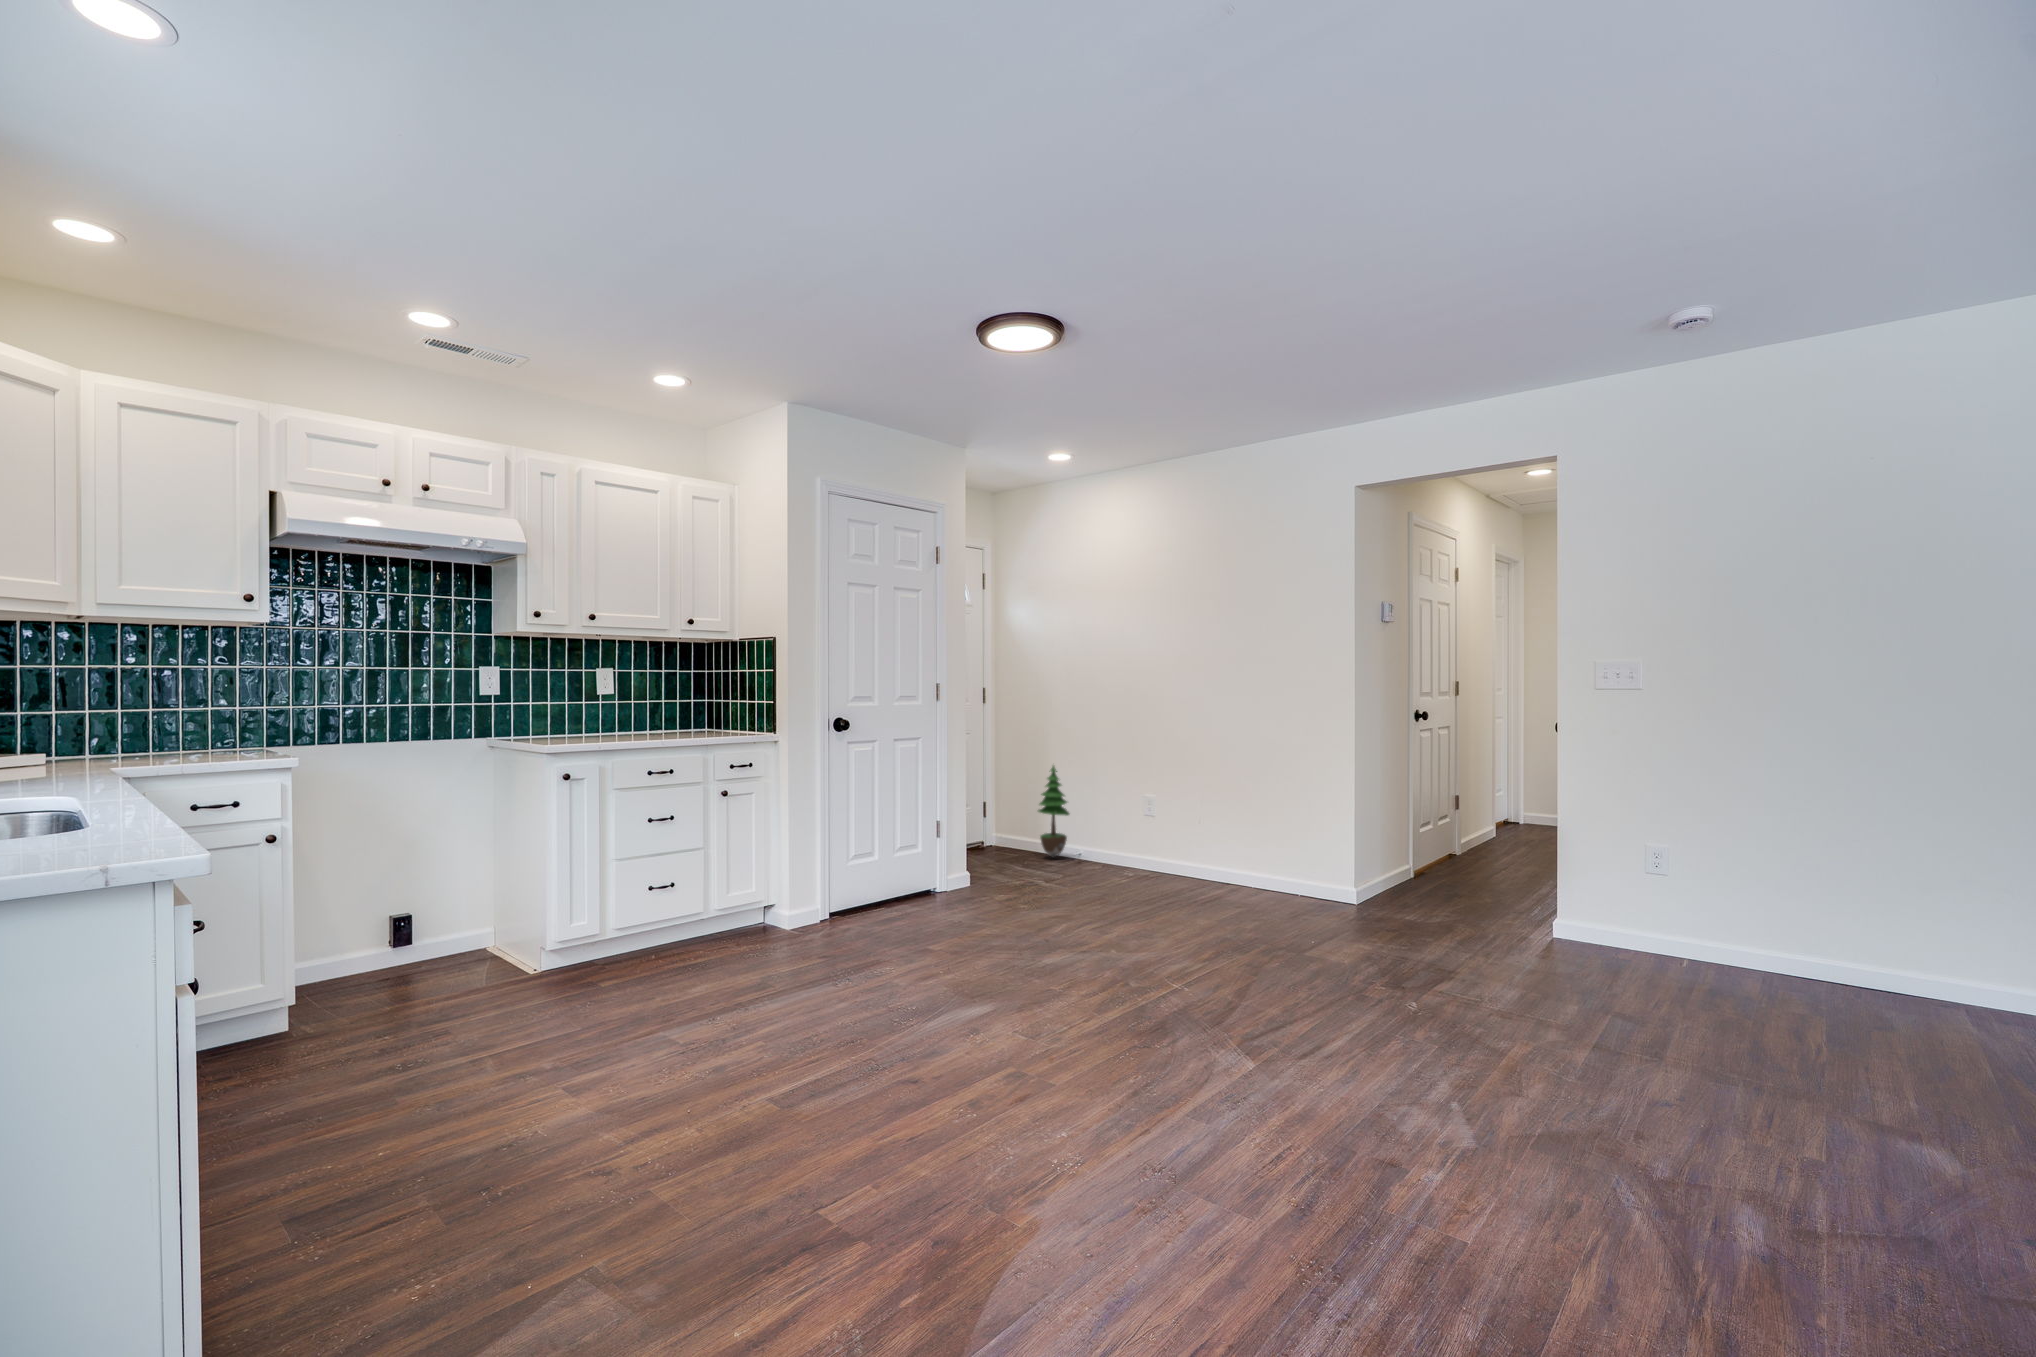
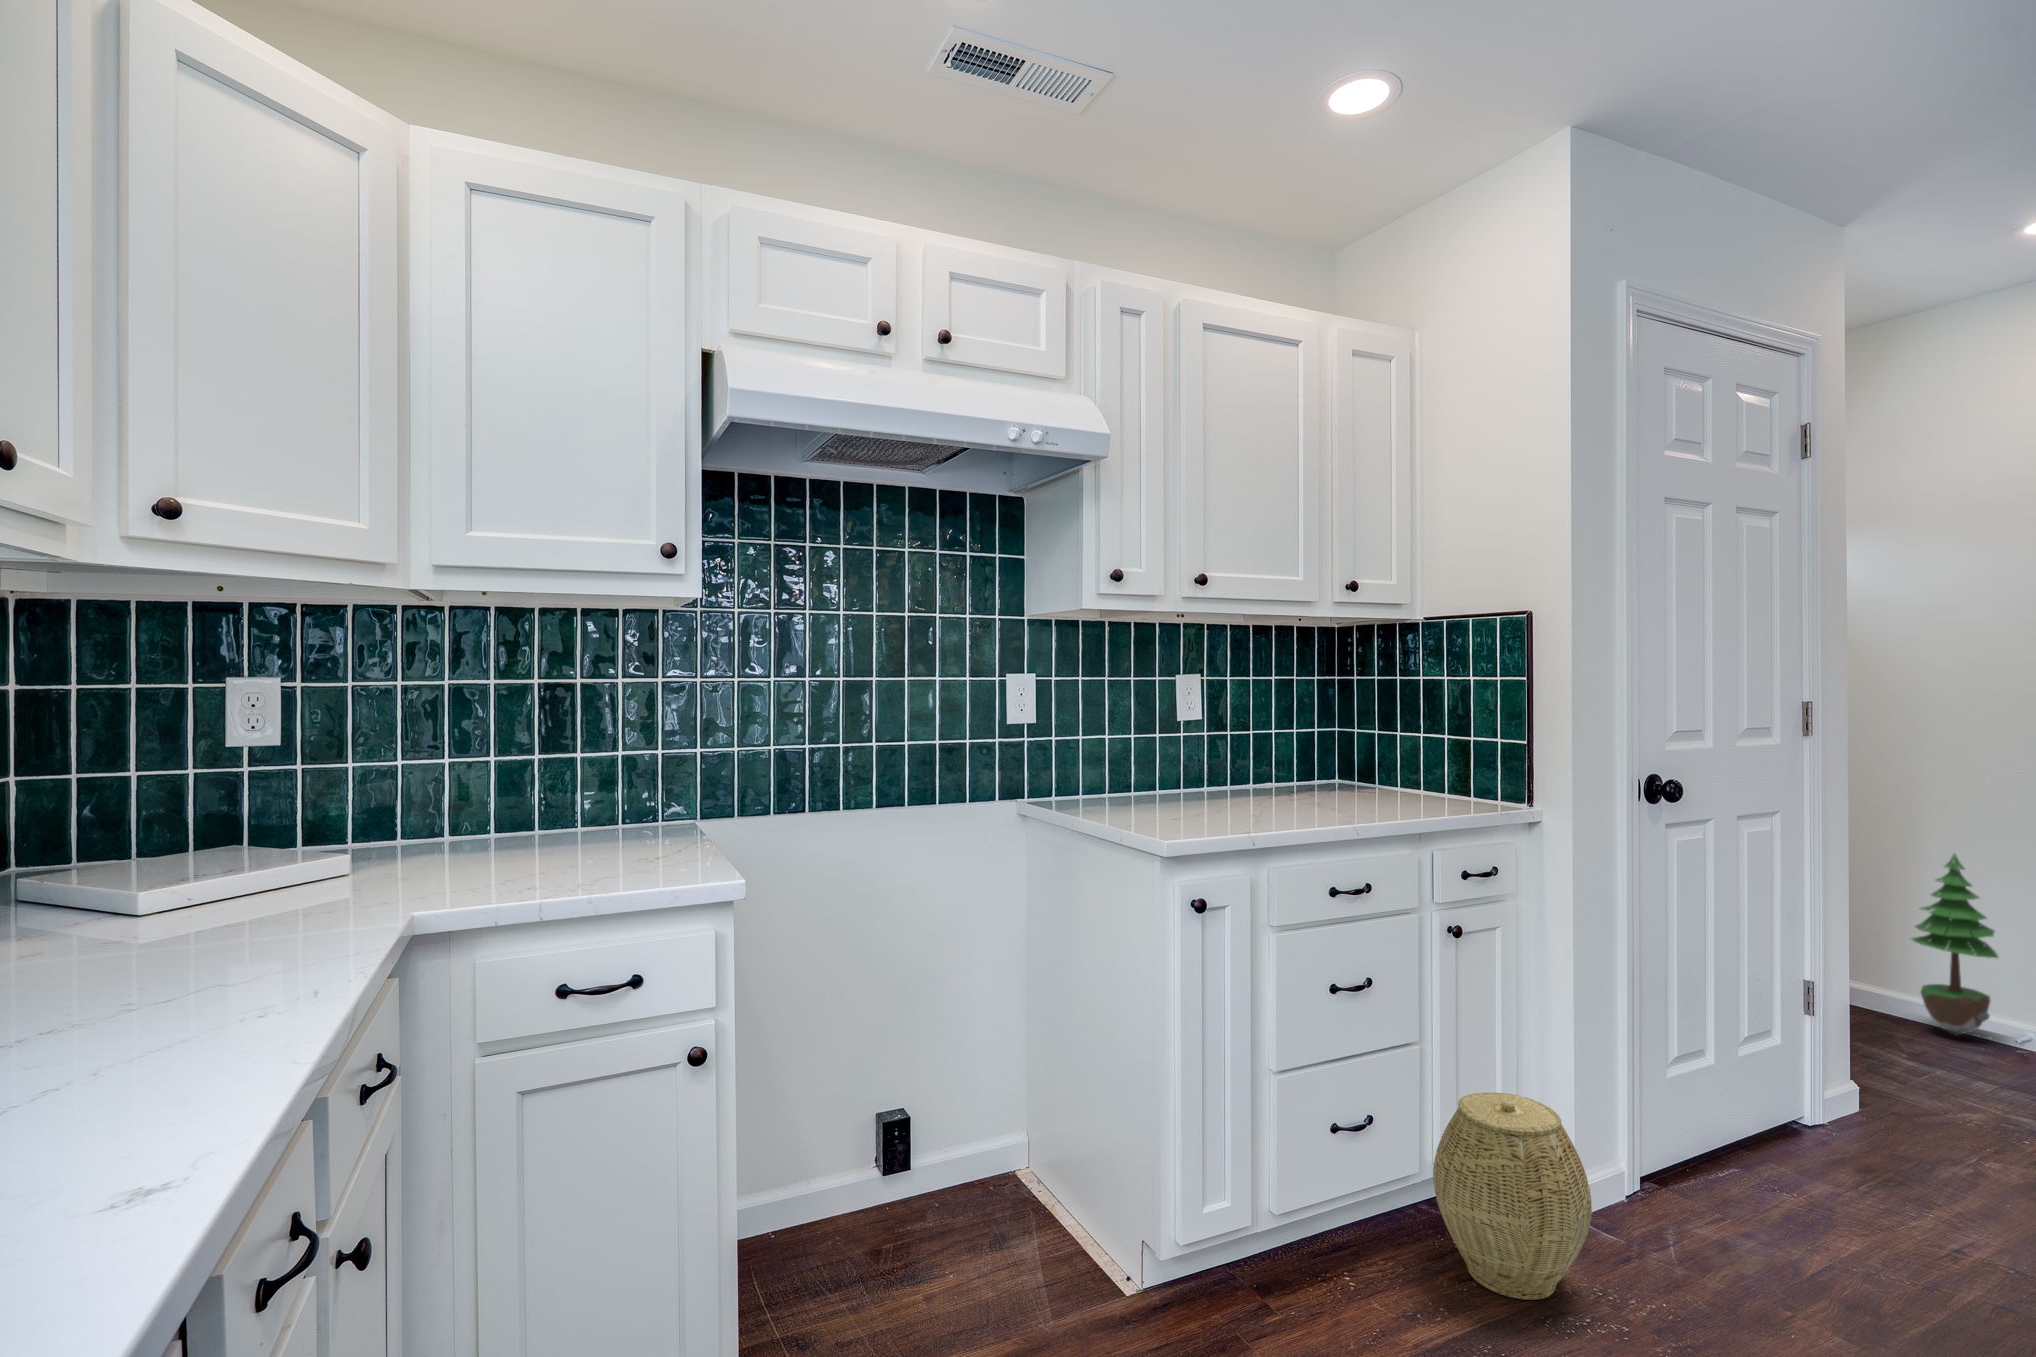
woven basket: none [698,868,767,956] -> present [1433,1093,1592,1300]

